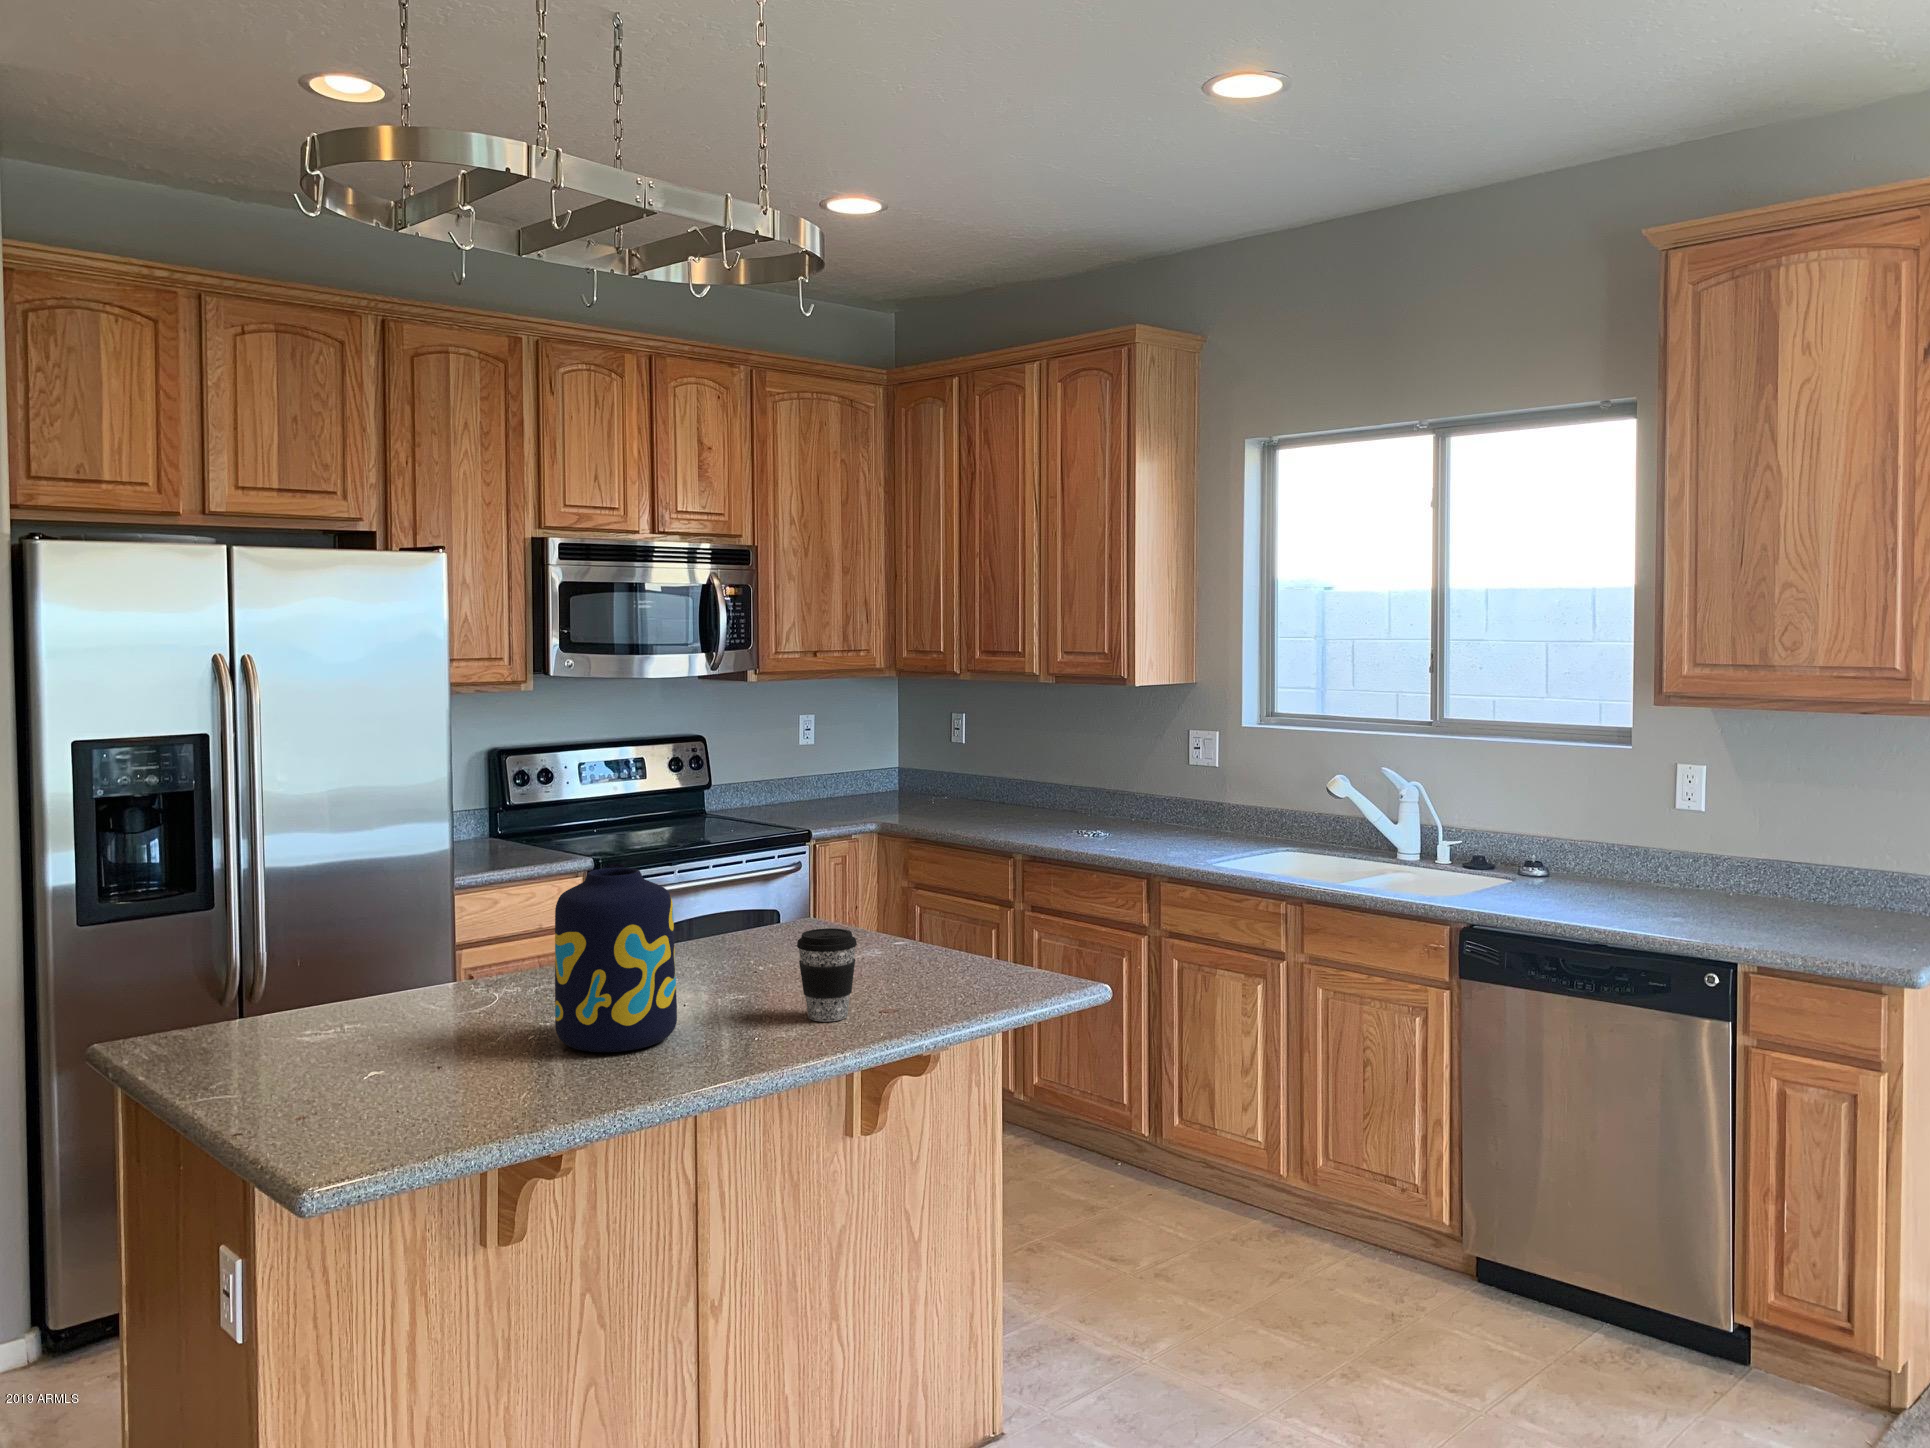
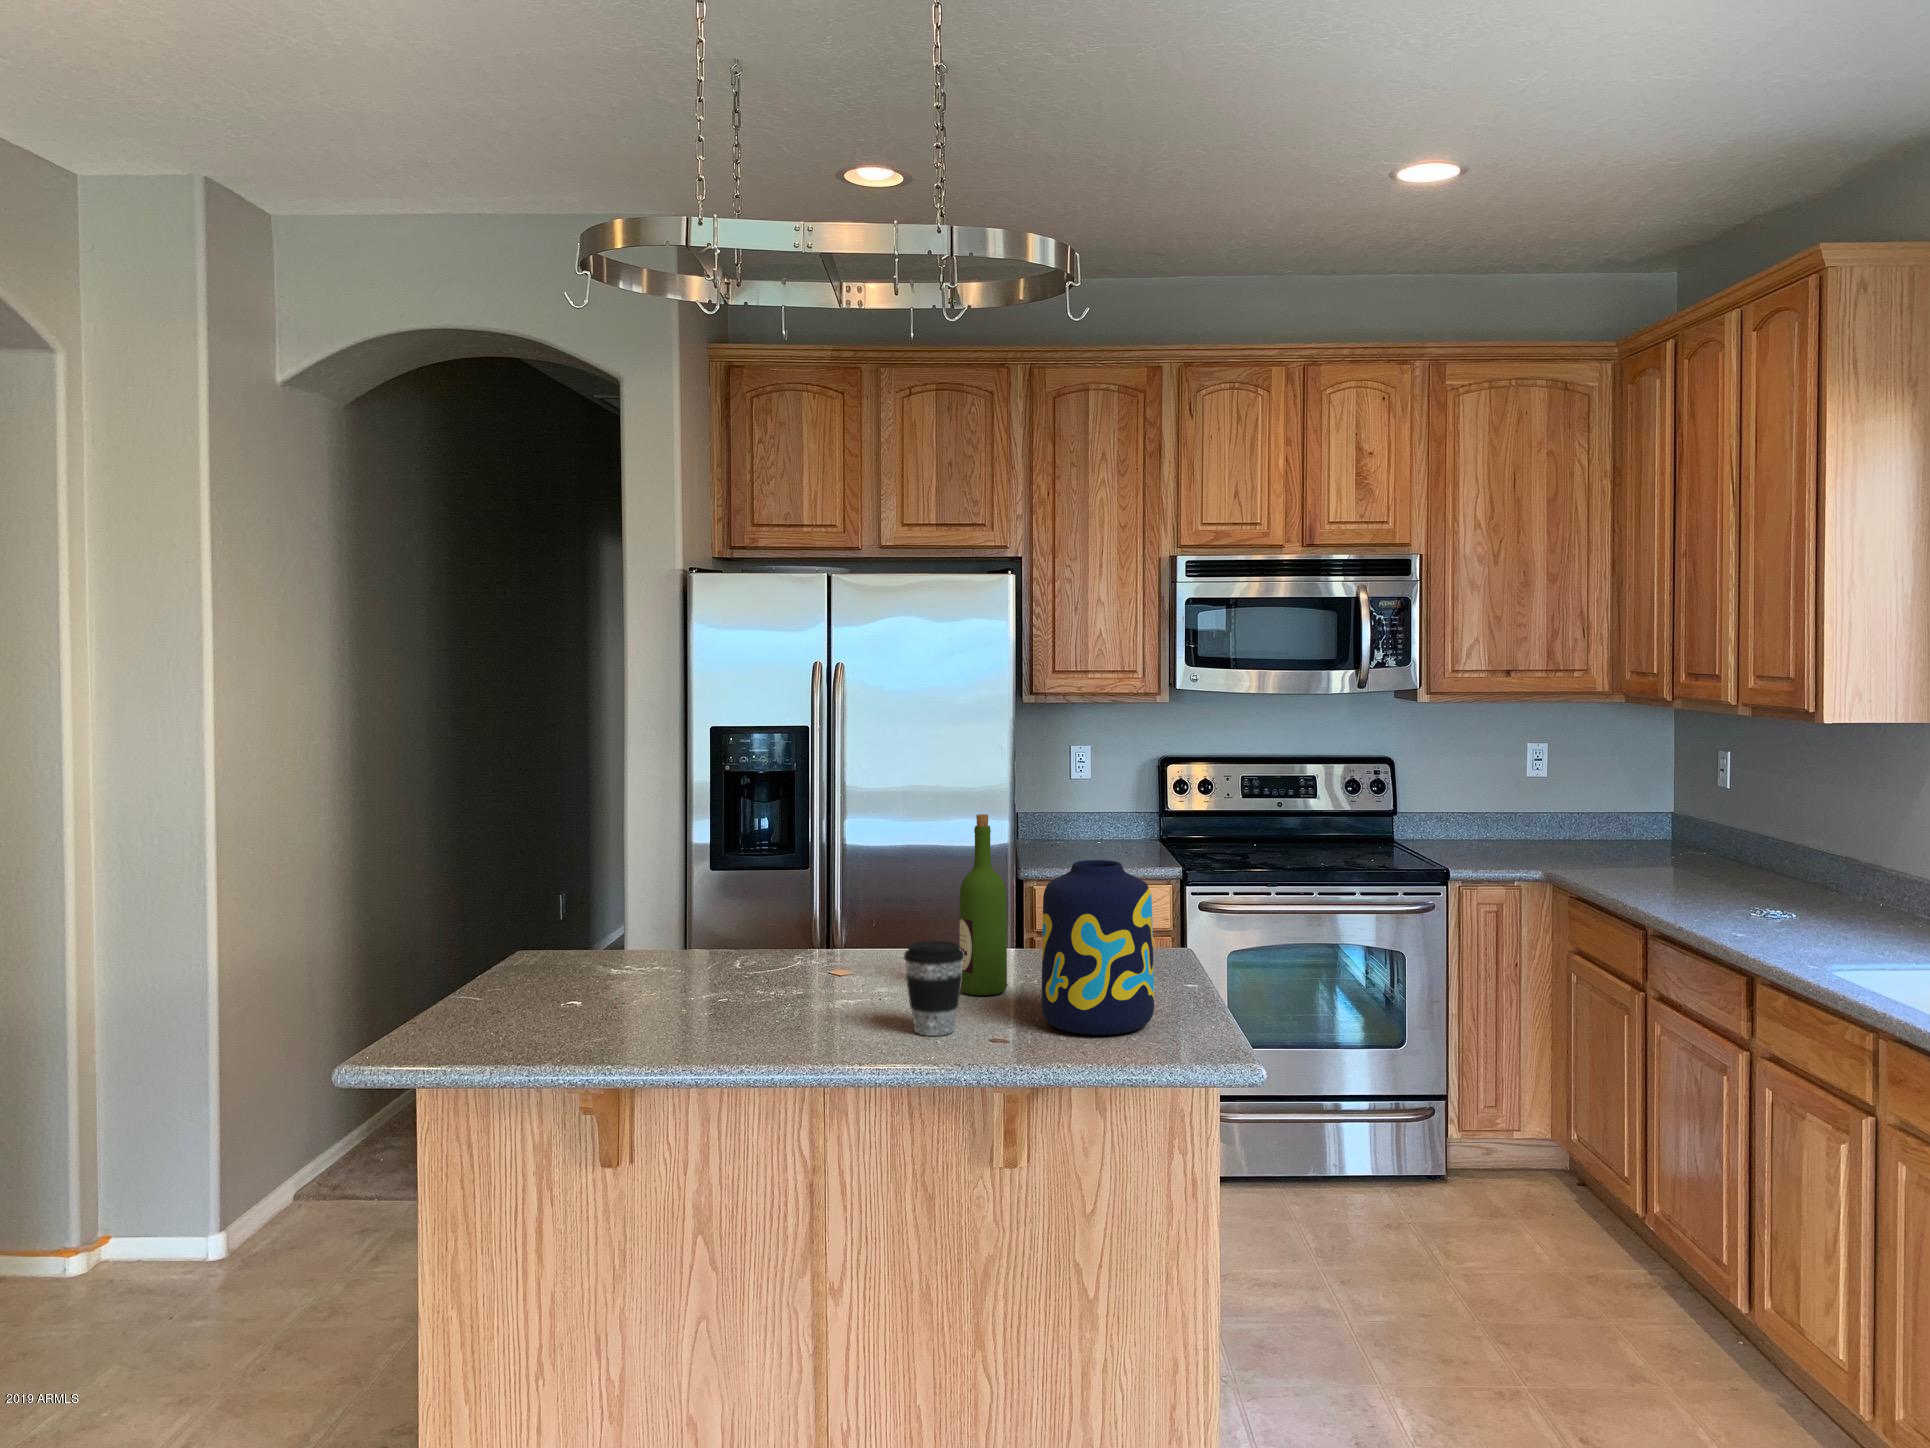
wine bottle: none [742,805,790,985] -> present [959,814,1007,996]
vase: present [555,868,677,1052] -> present [1042,860,1154,1035]

